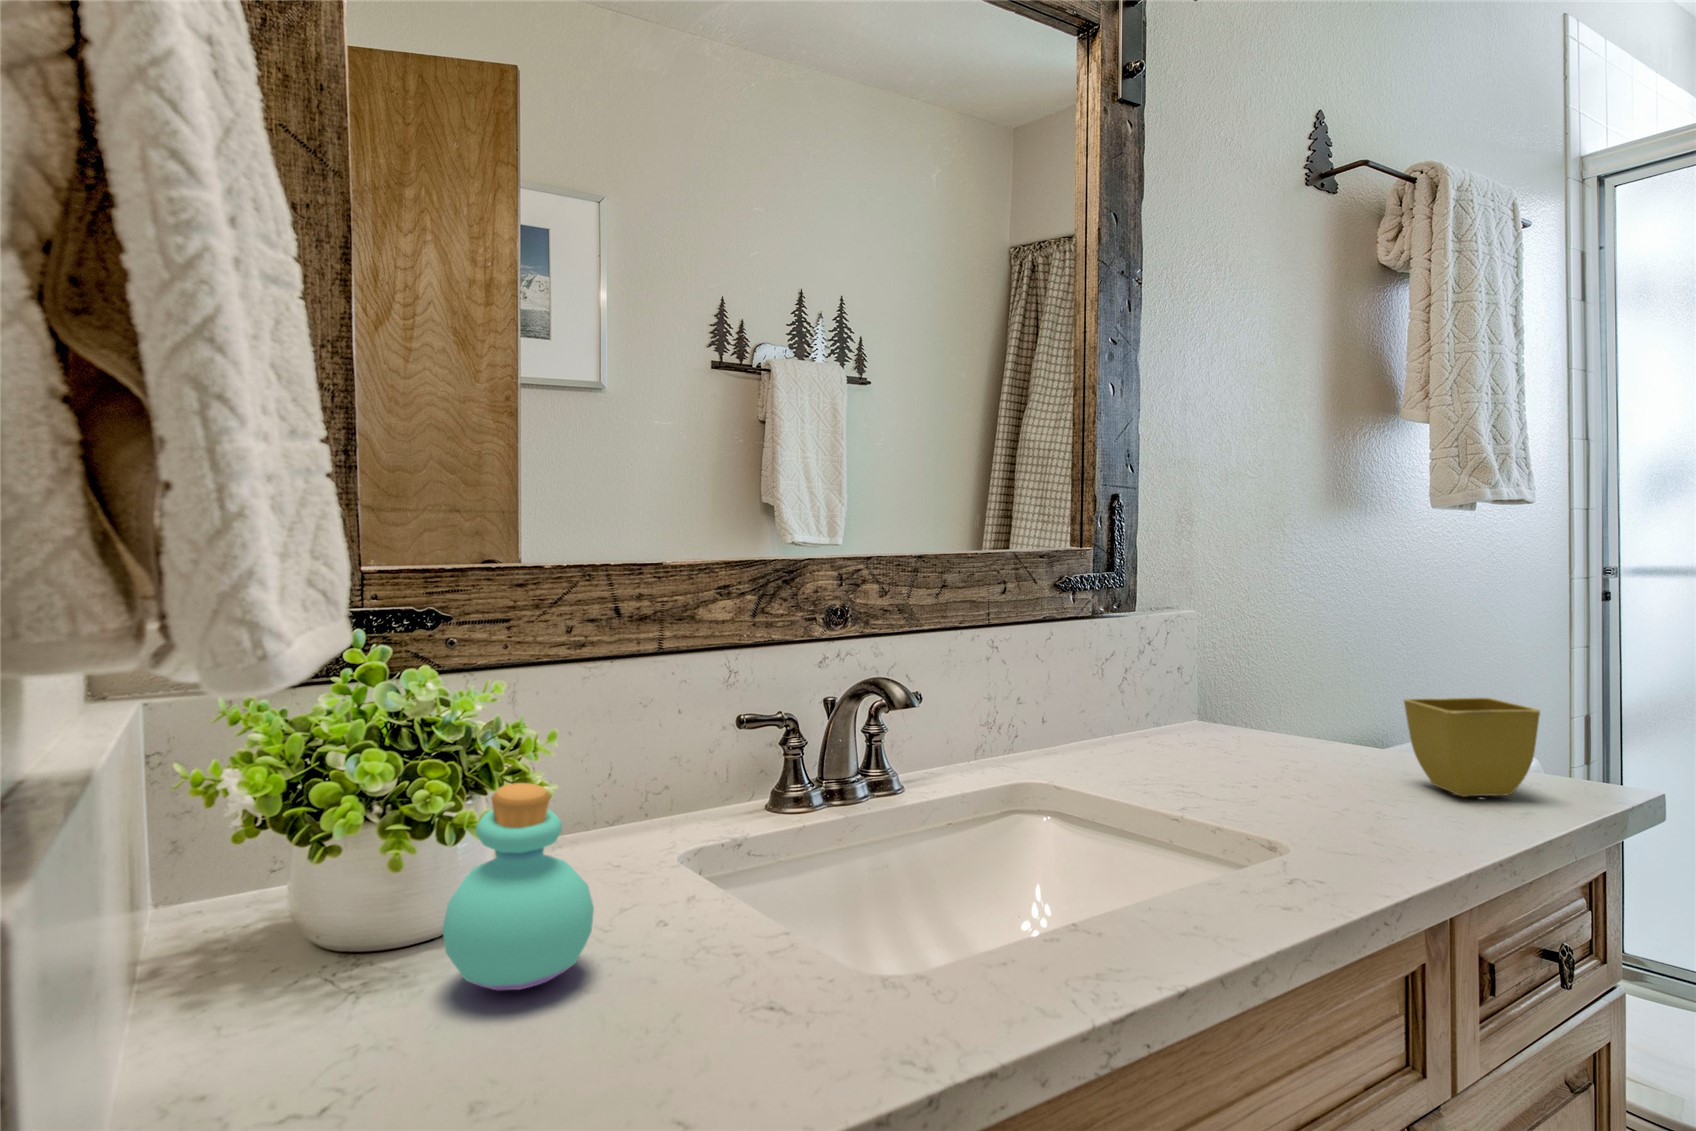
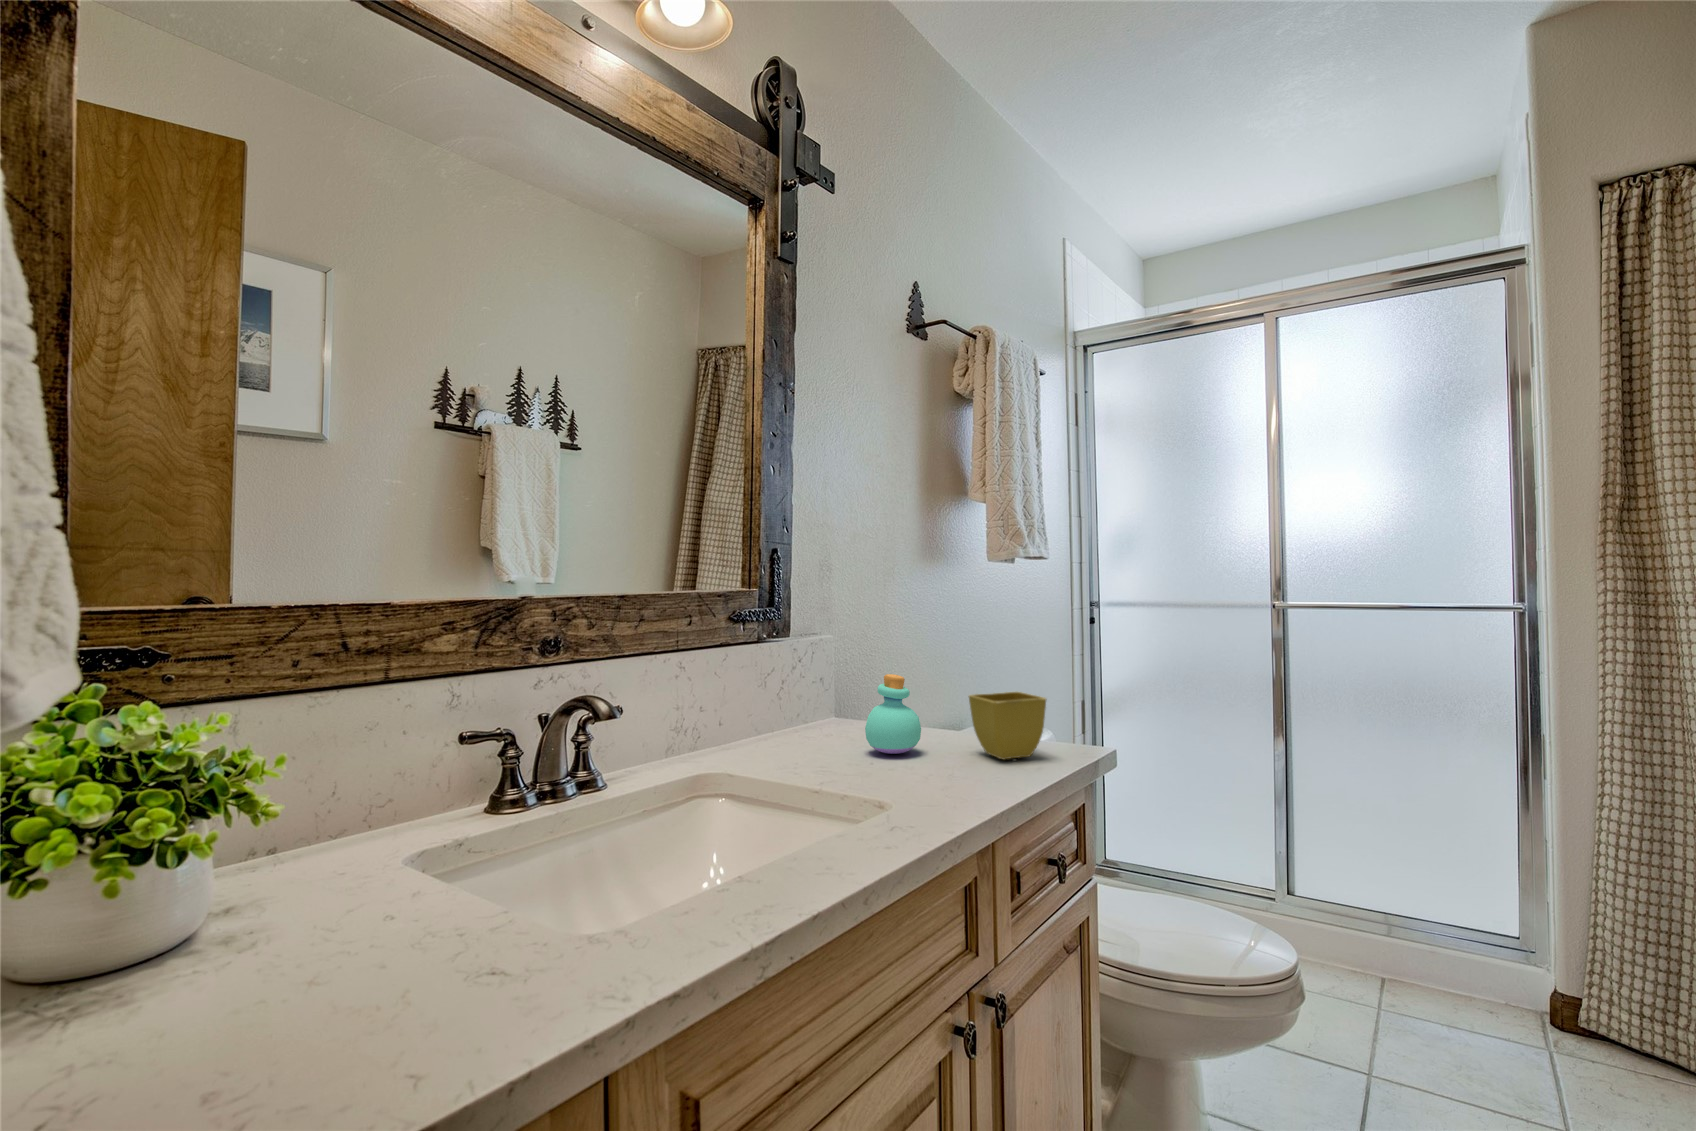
perfume bottle: present [443,783,594,990] -> present [865,674,921,754]

